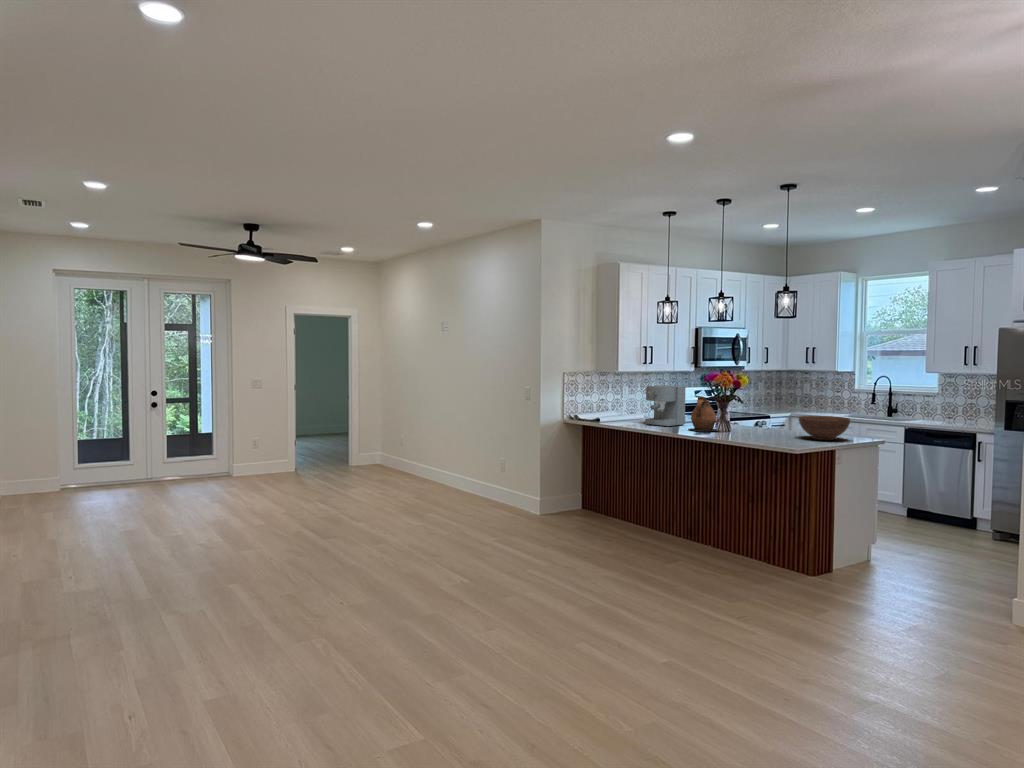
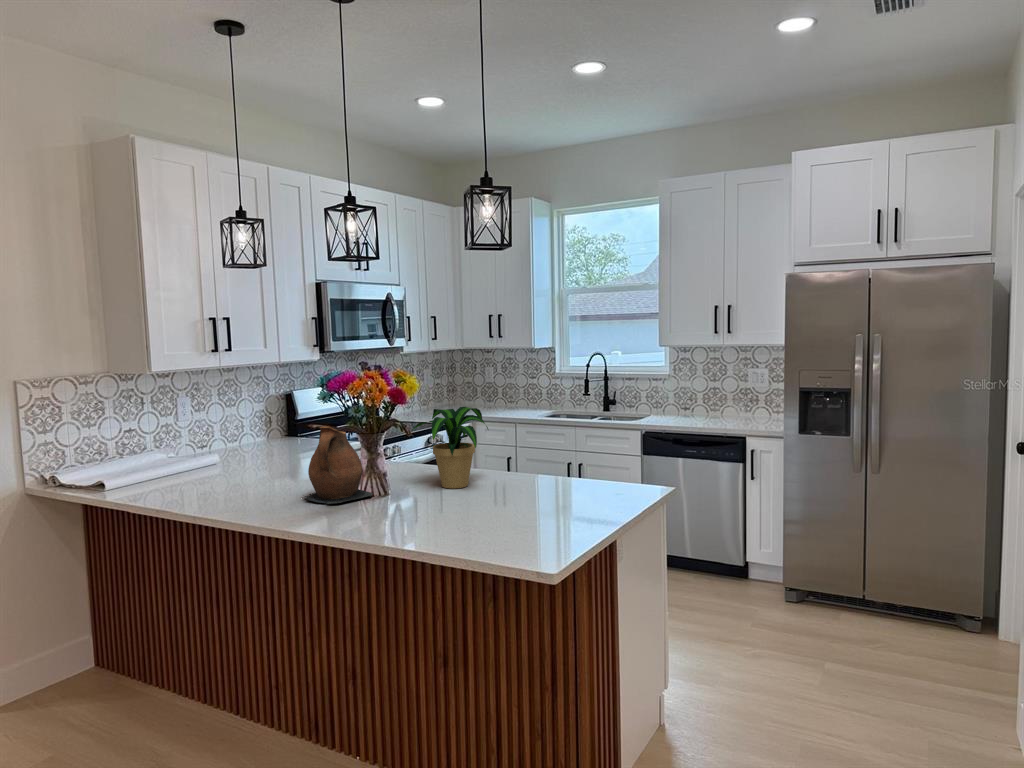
coffee maker: present [645,385,685,427] -> none [208,397,300,491]
potted plant: none [739,394,782,433] -> present [412,407,488,488]
fruit bowl: present [799,416,850,440] -> none [530,447,626,502]

